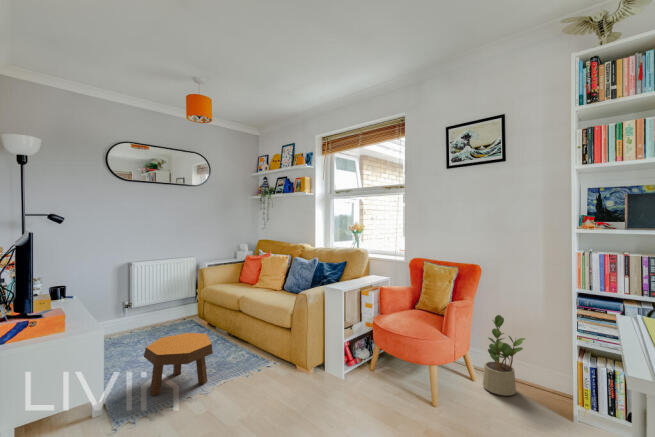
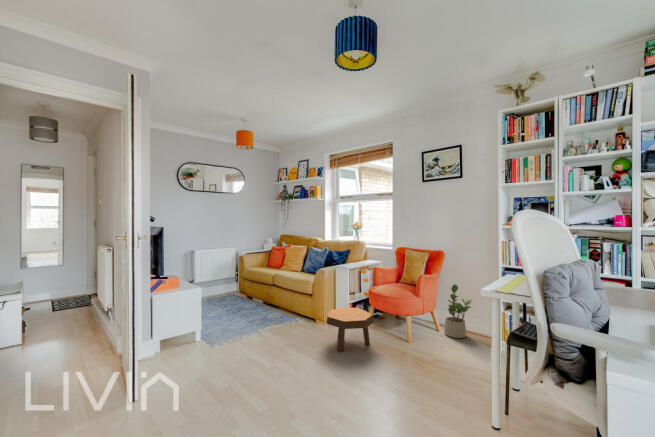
footstool: present [144,333,213,396] -> present [327,307,375,352]

